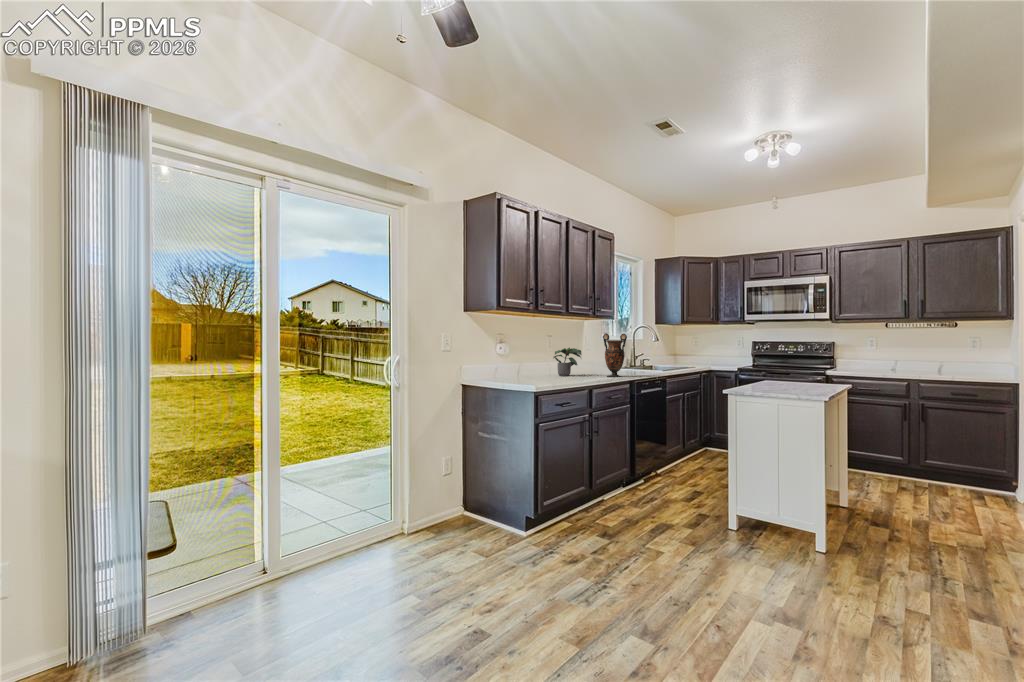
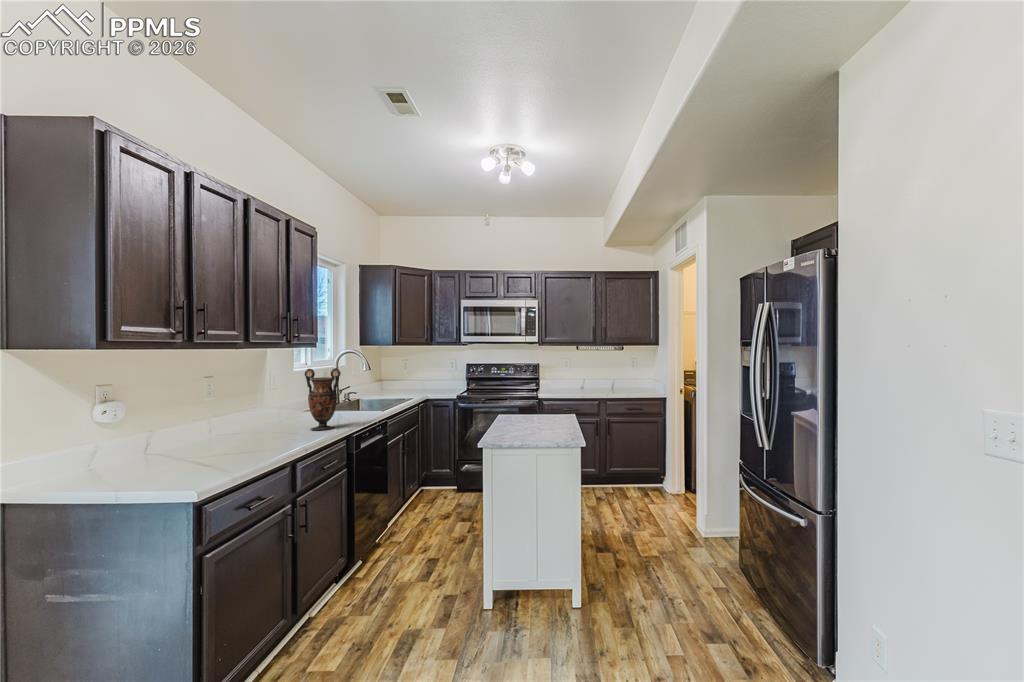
potted plant: present [554,348,582,376] -> none [223,390,272,435]

